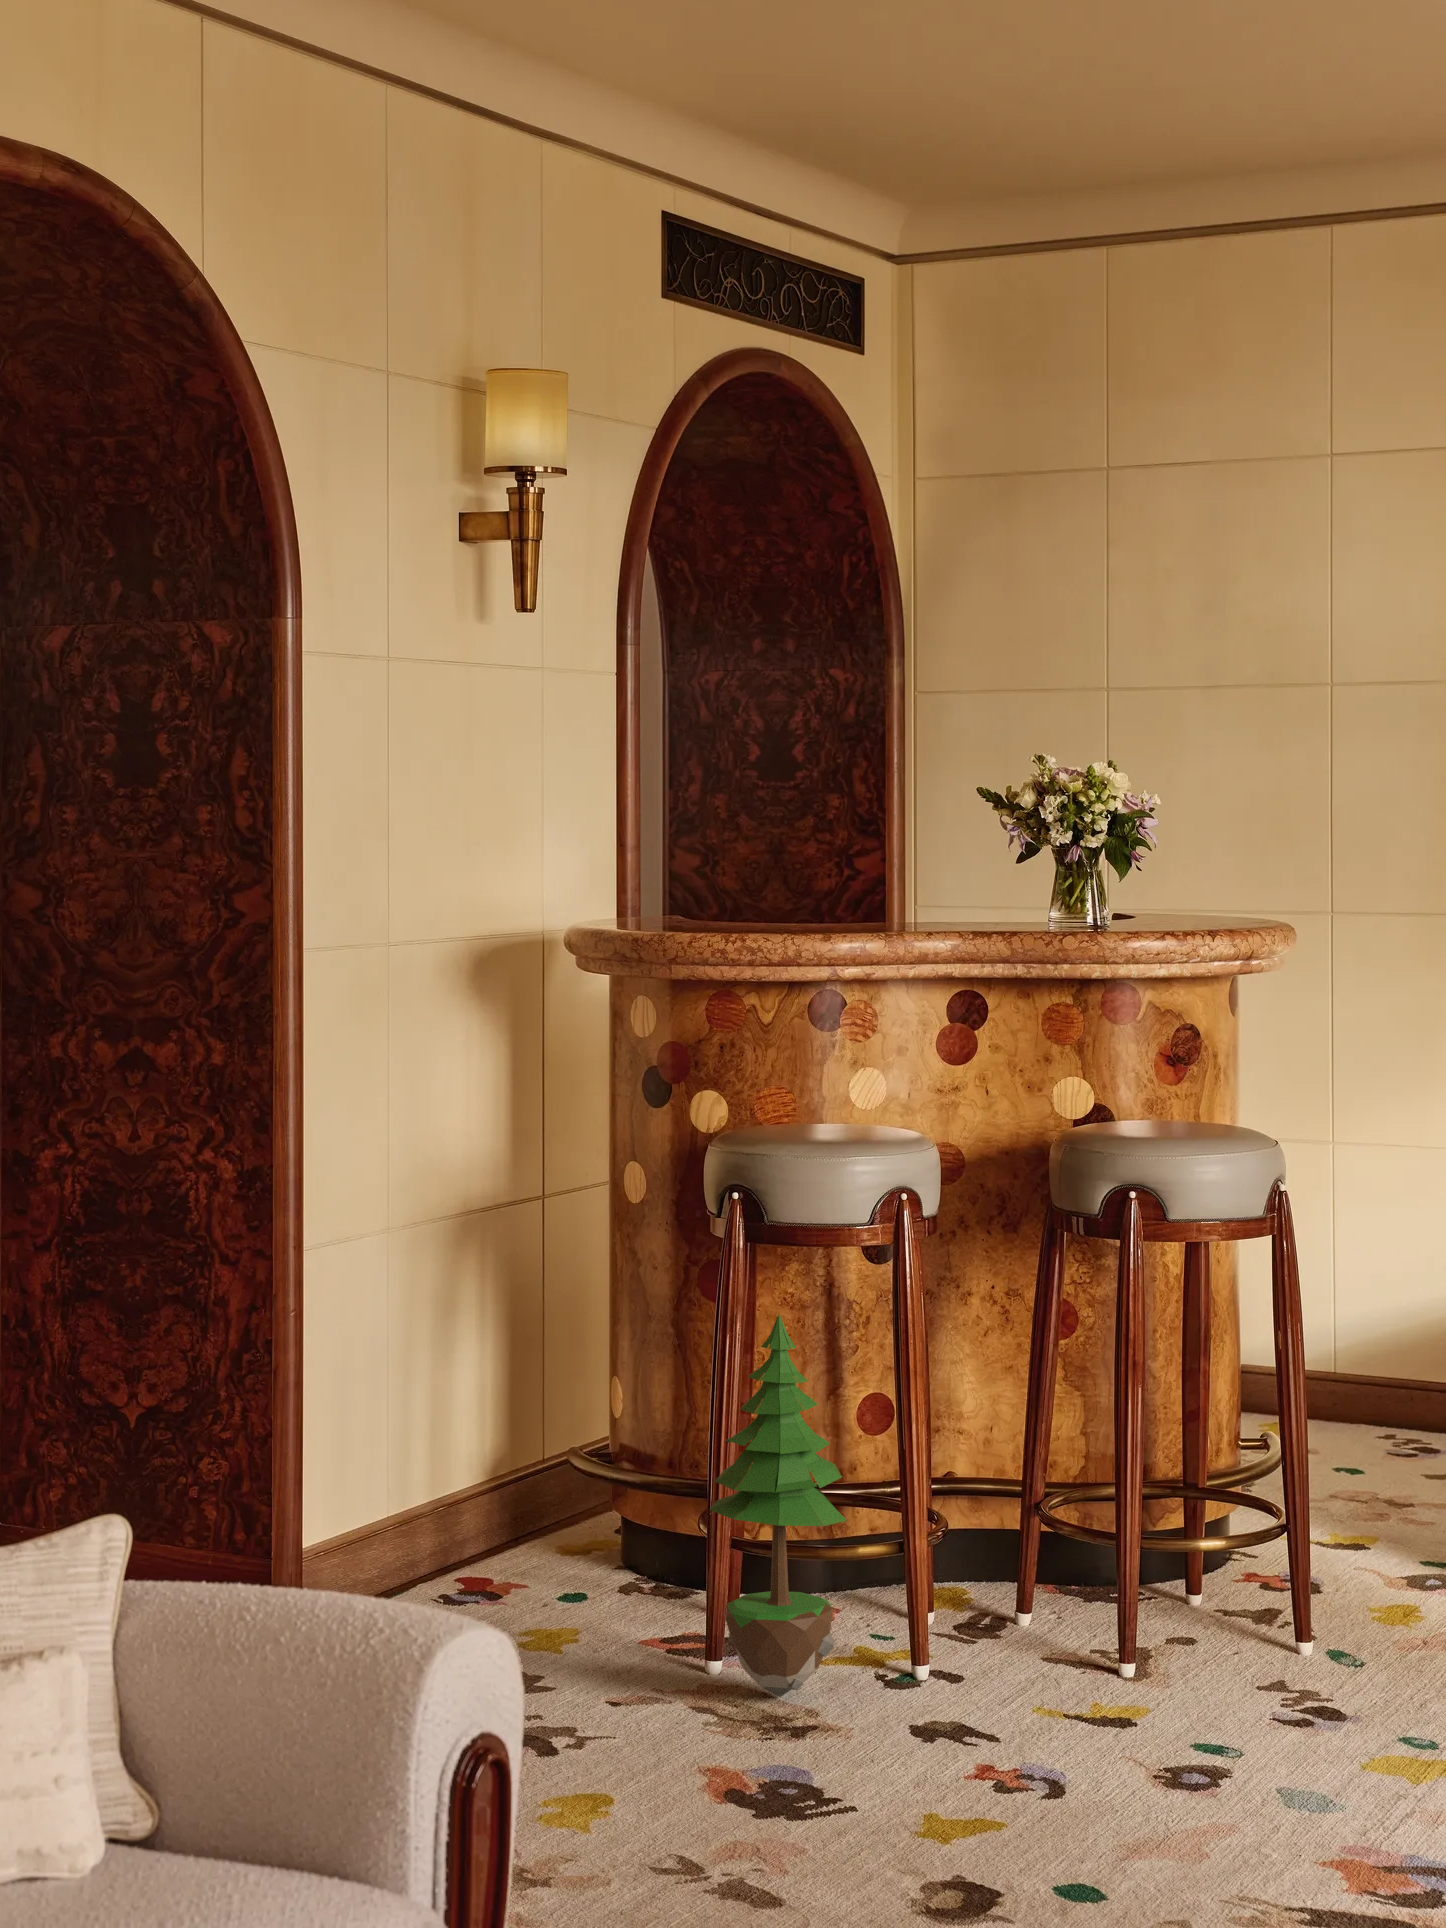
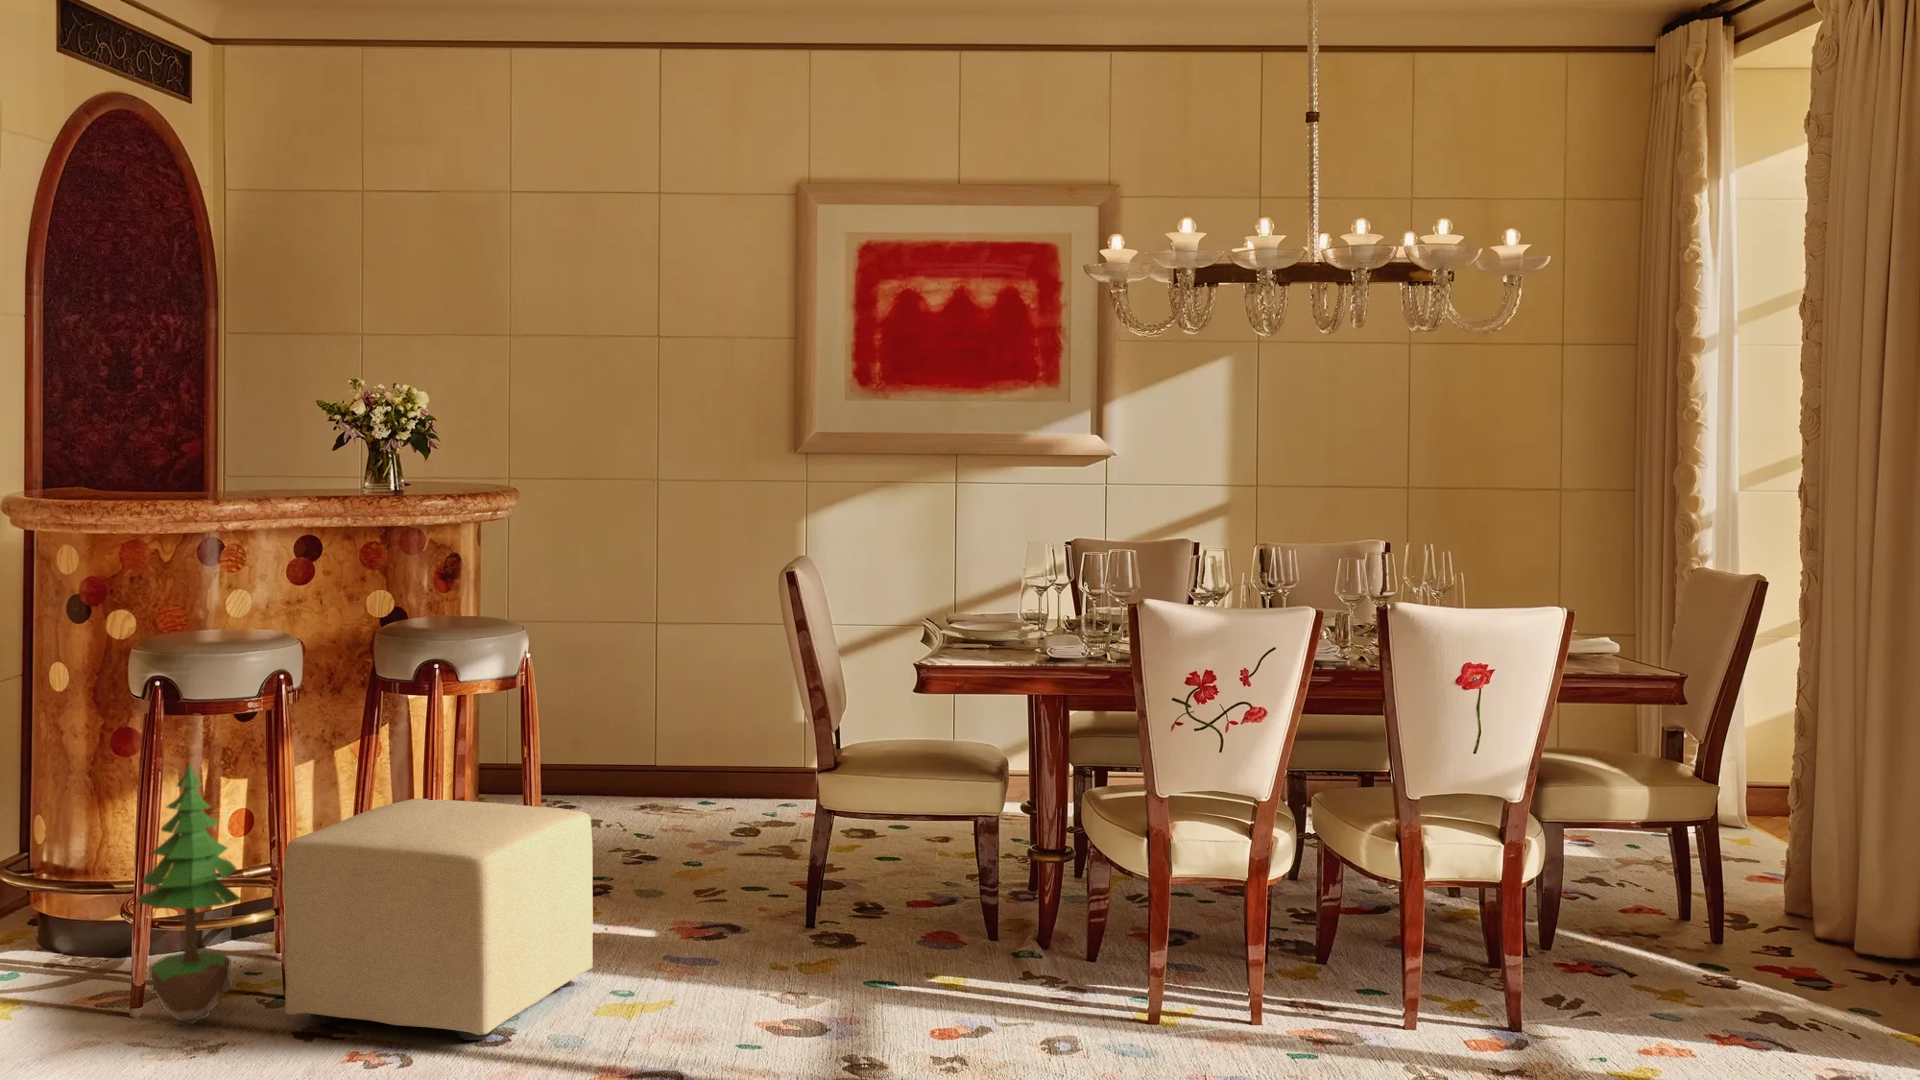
ottoman: none [900,1397,1371,1778] -> present [283,799,593,1040]

